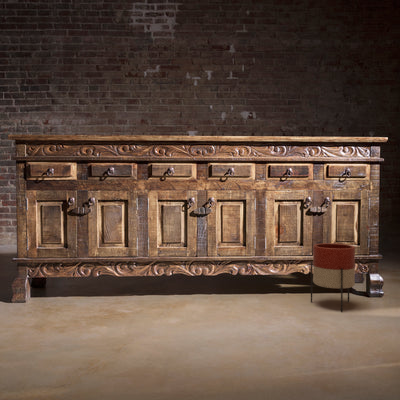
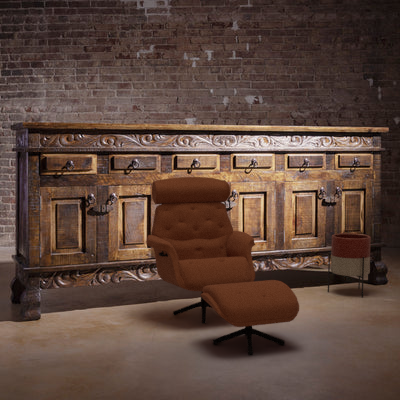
armchair: none [83,183,208,376] -> present [146,177,299,355]

